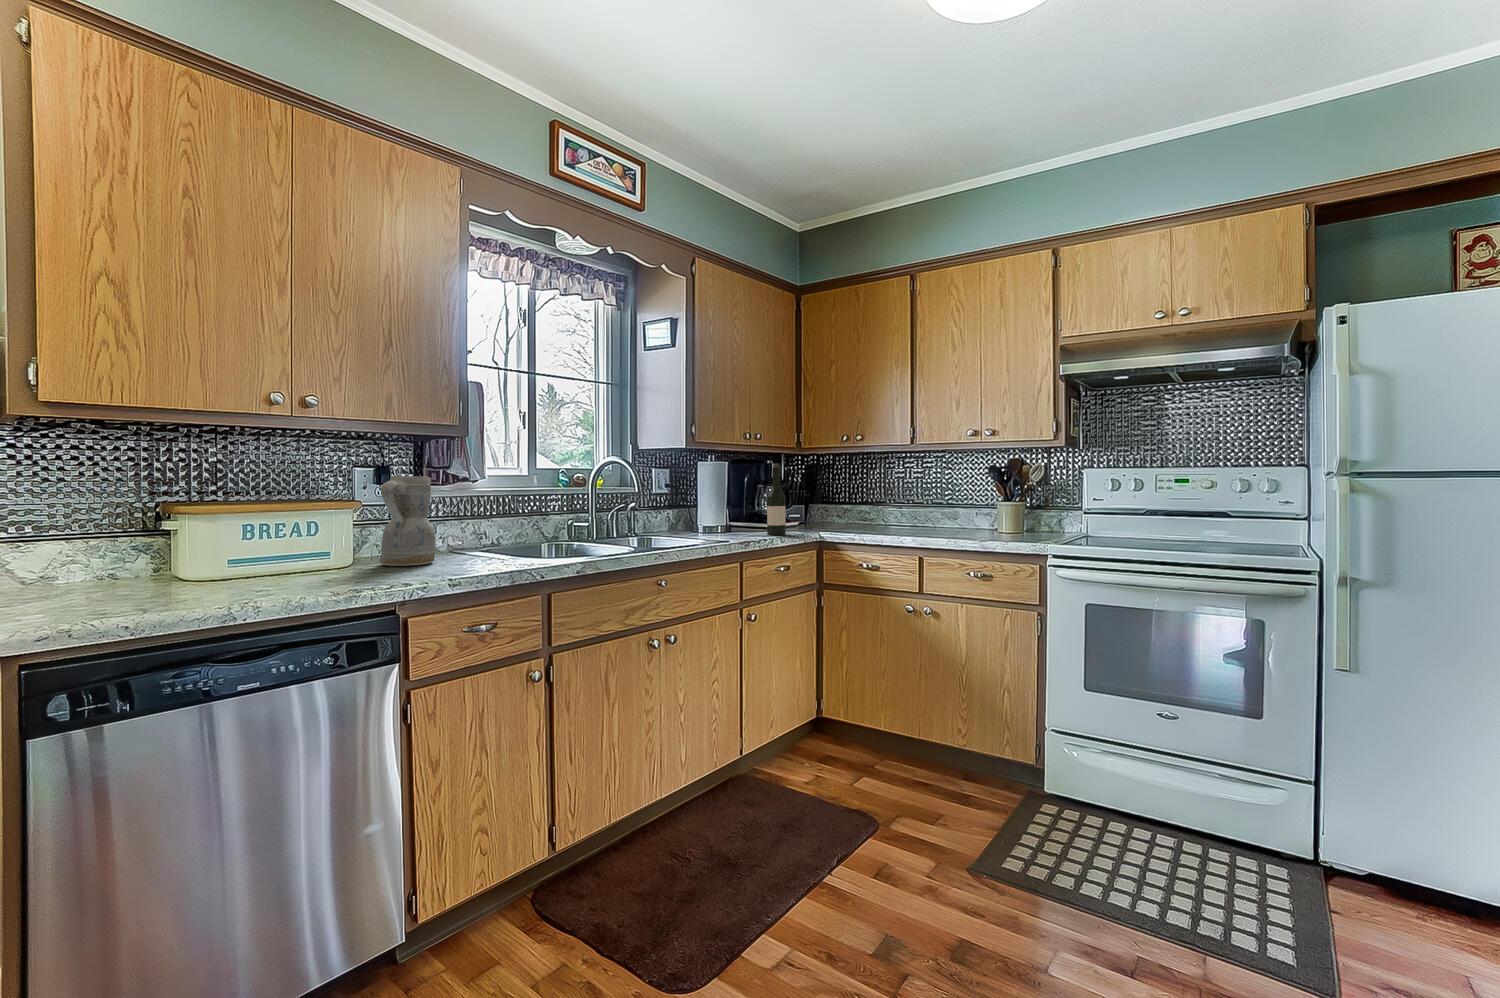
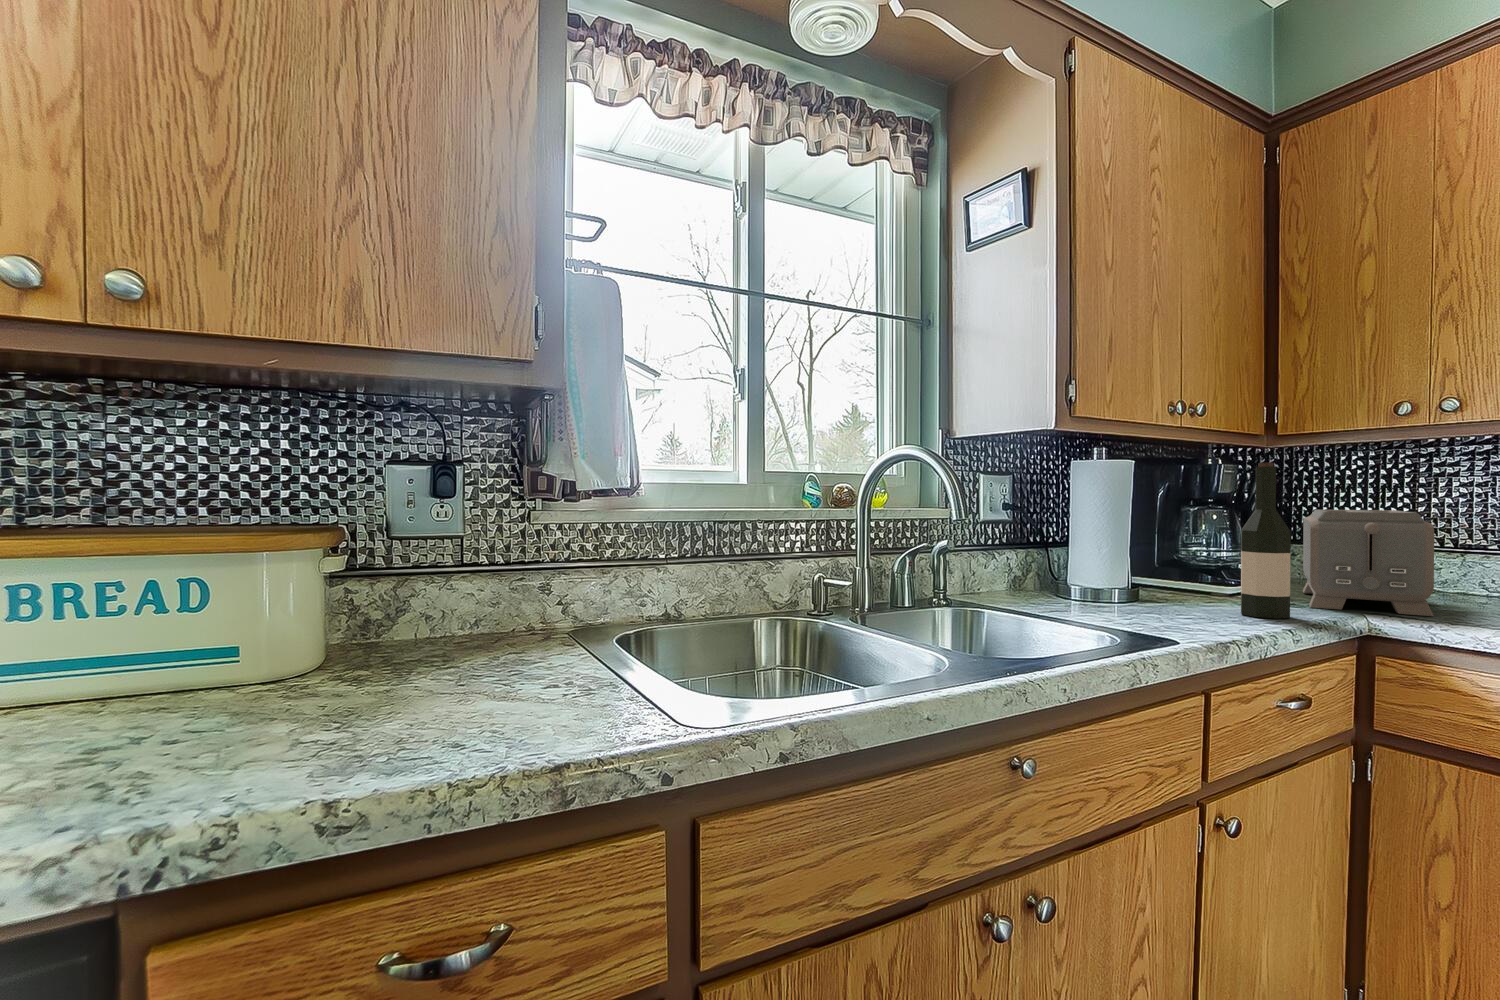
ceramic pitcher: present [380,476,436,566] -> none [342,473,488,690]
toaster: none [800,487,846,532] -> present [1303,510,1434,616]

